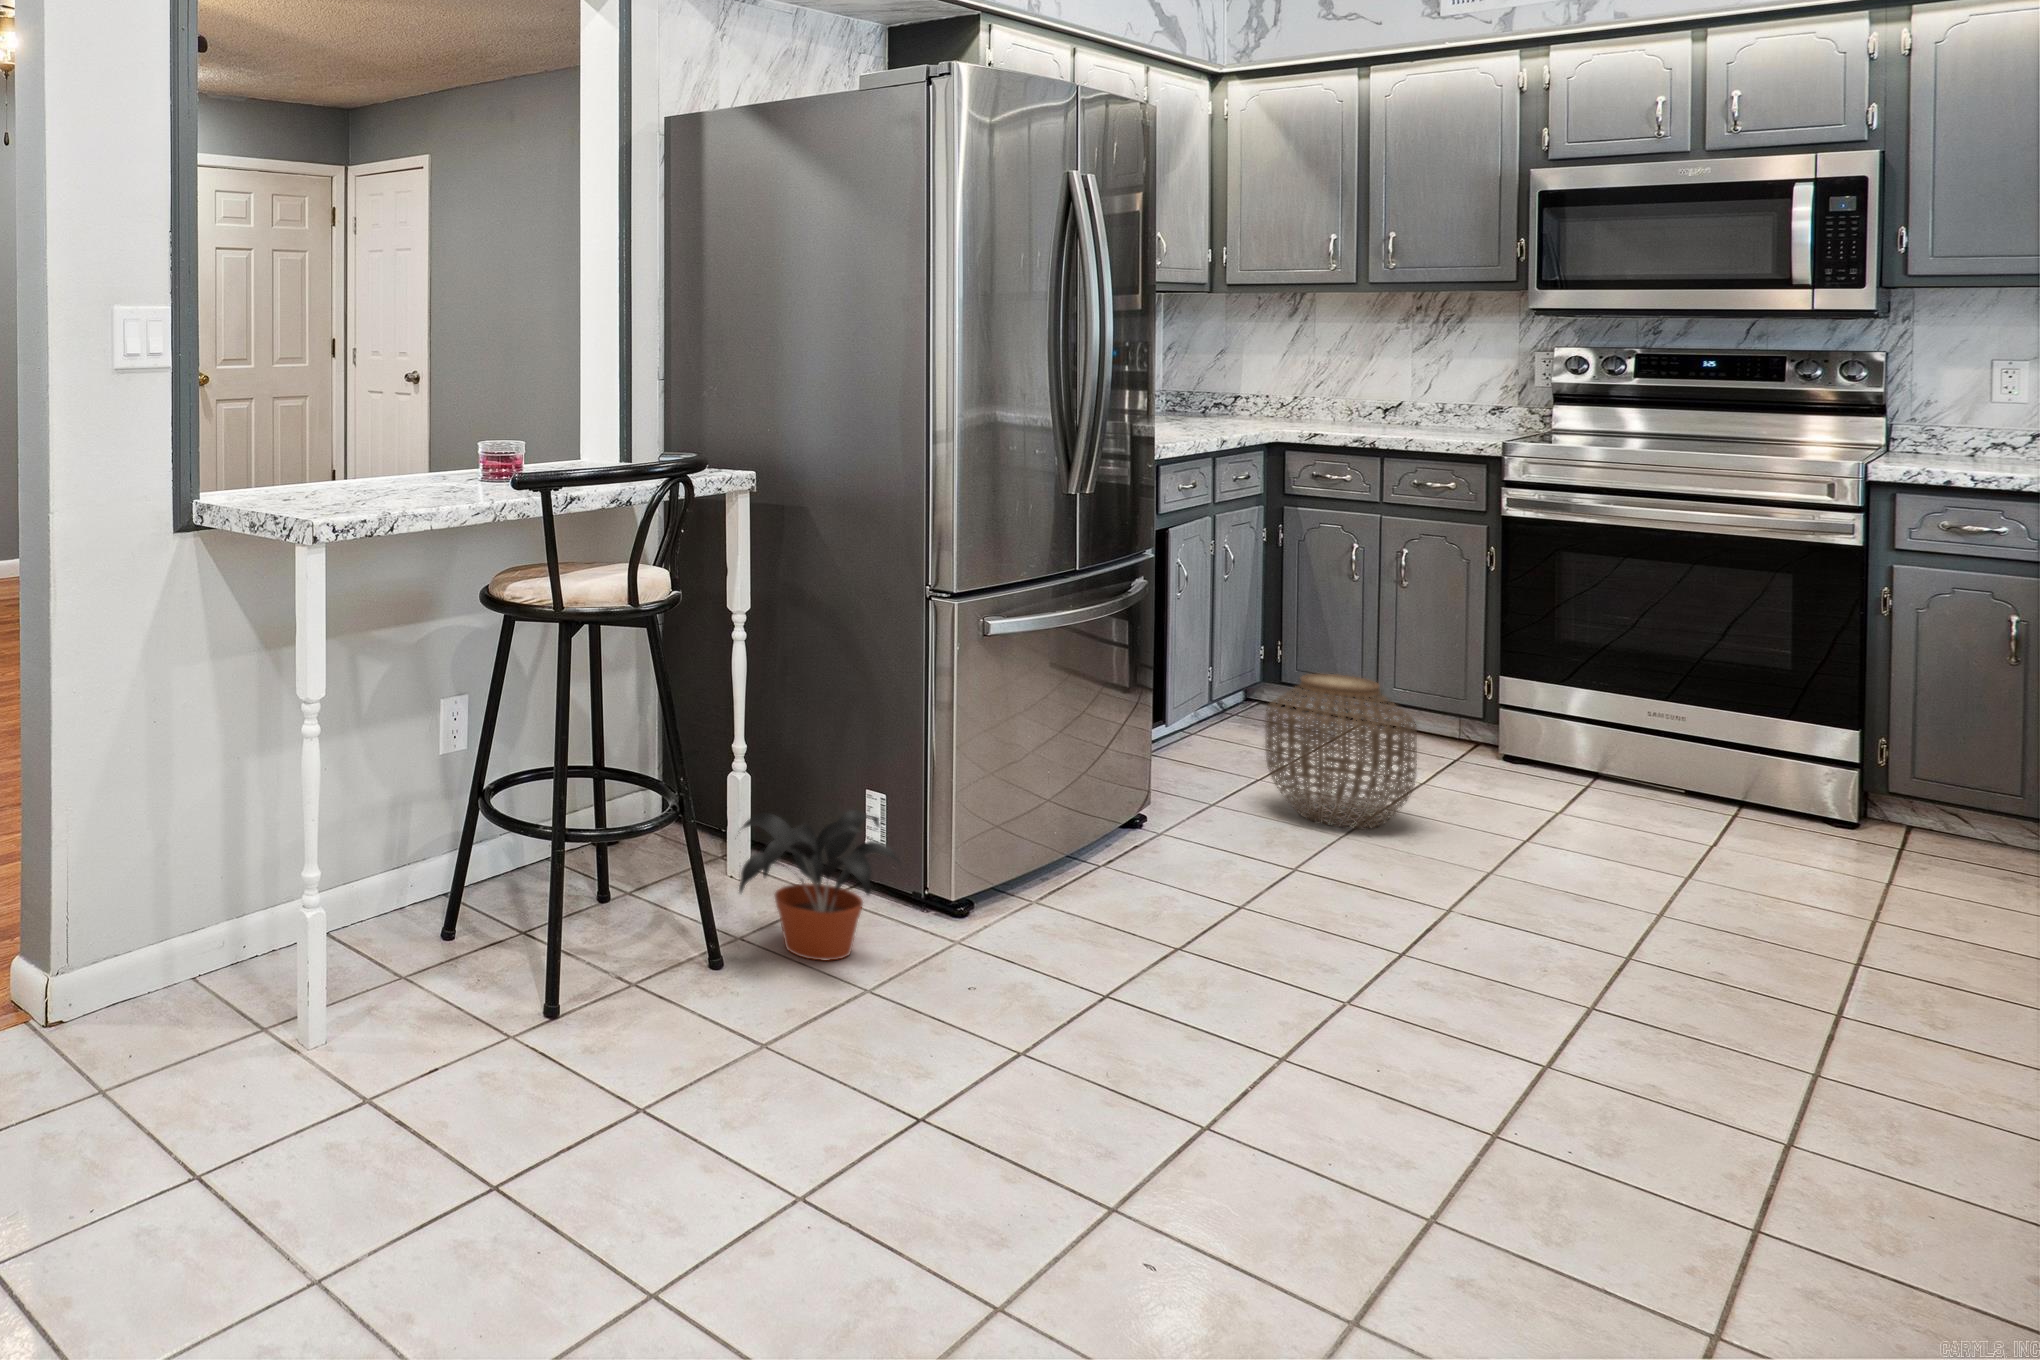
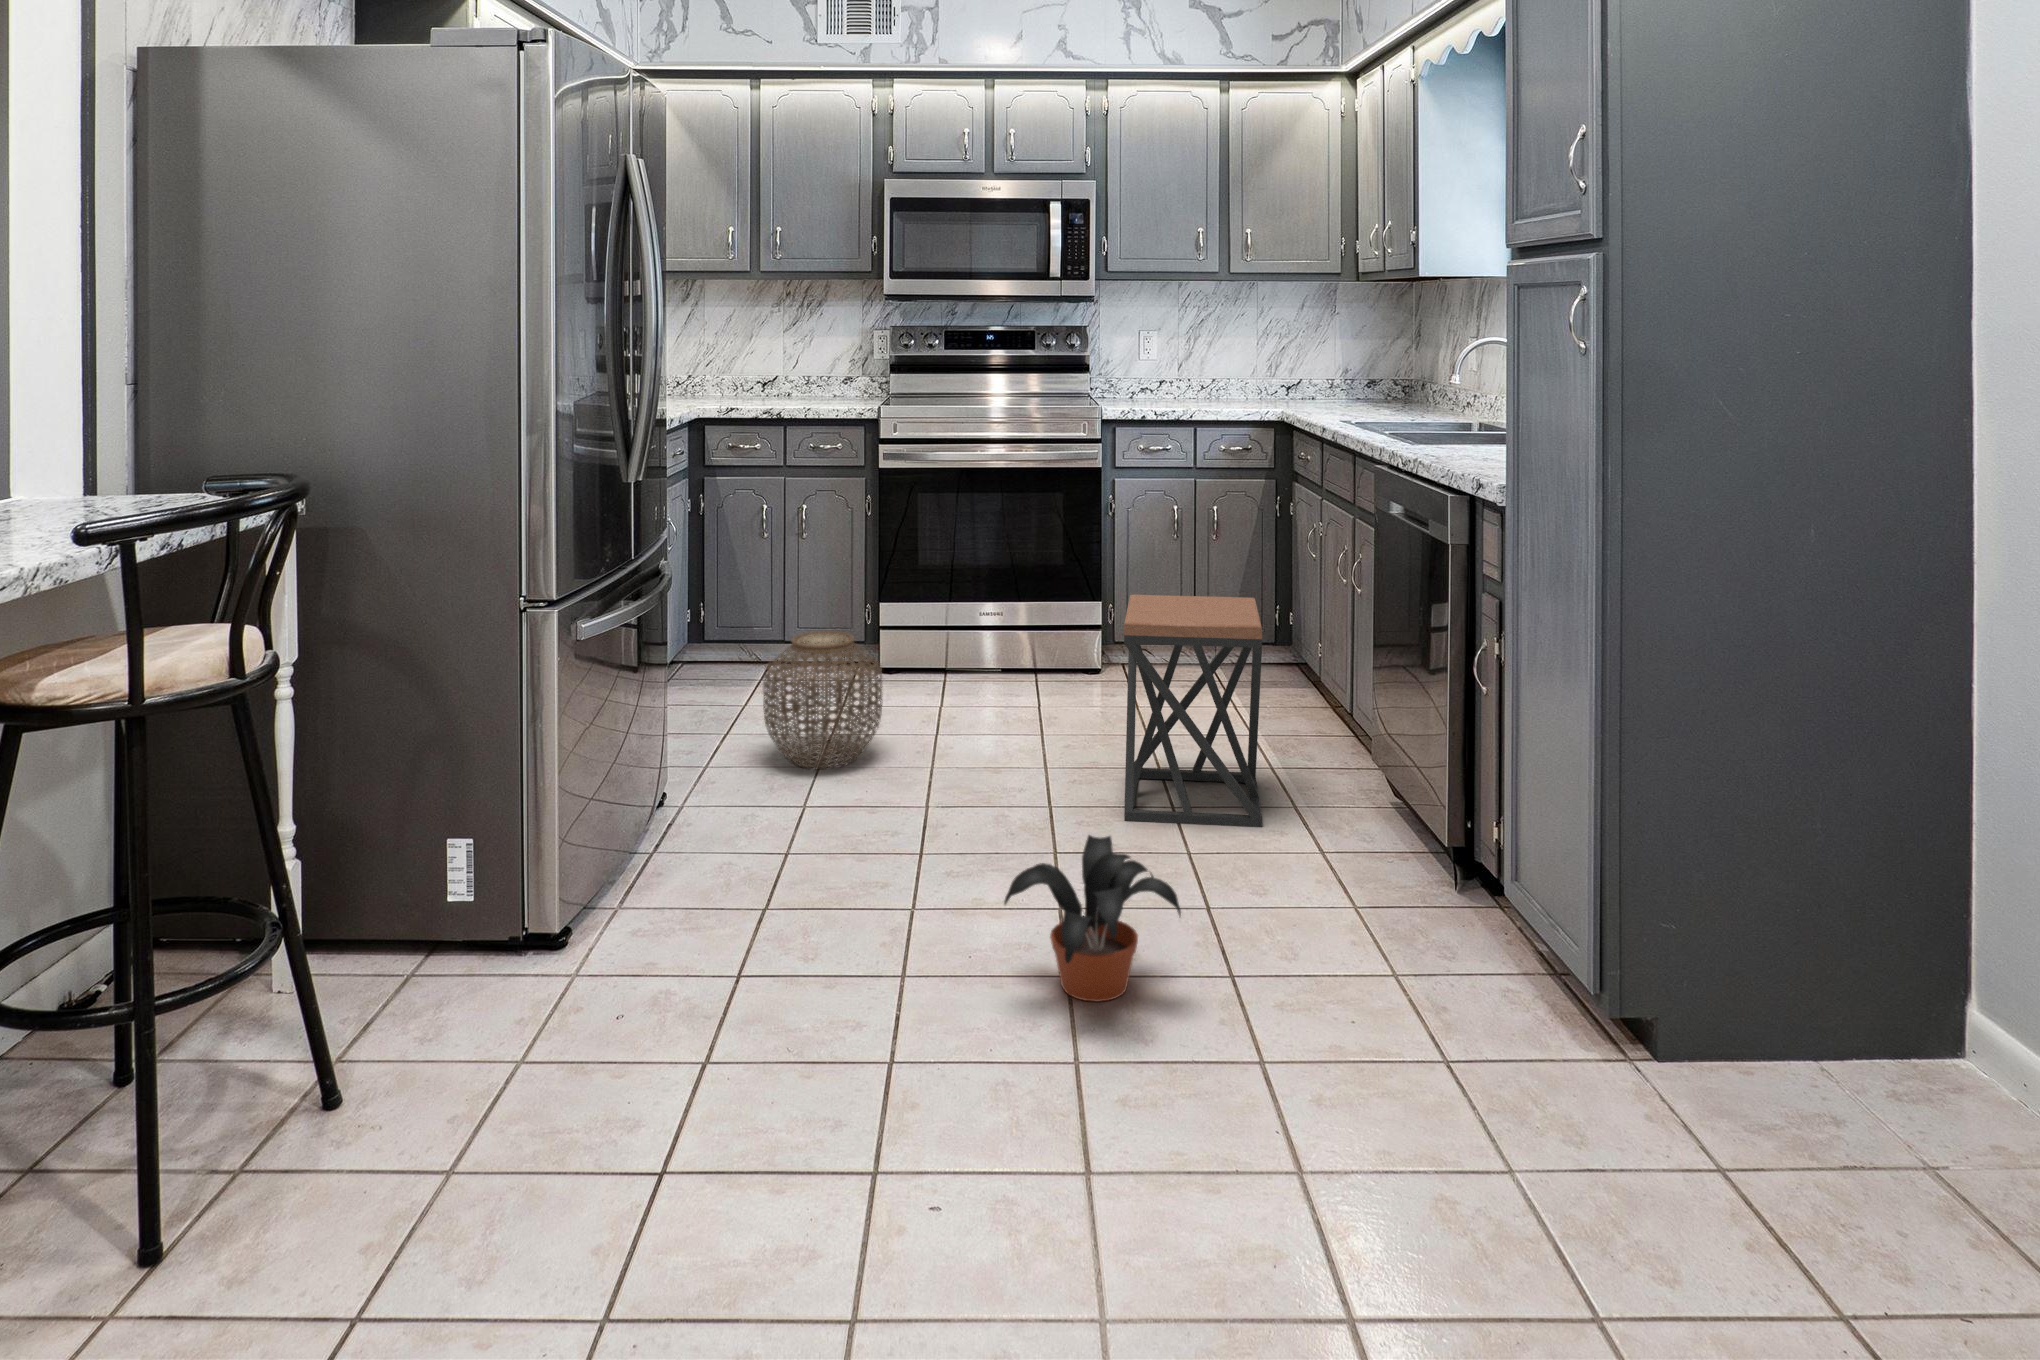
stool: none [1692,684,1989,1027] -> present [1124,595,1262,827]
potted plant: present [739,810,899,961] -> present [1004,835,1181,1002]

